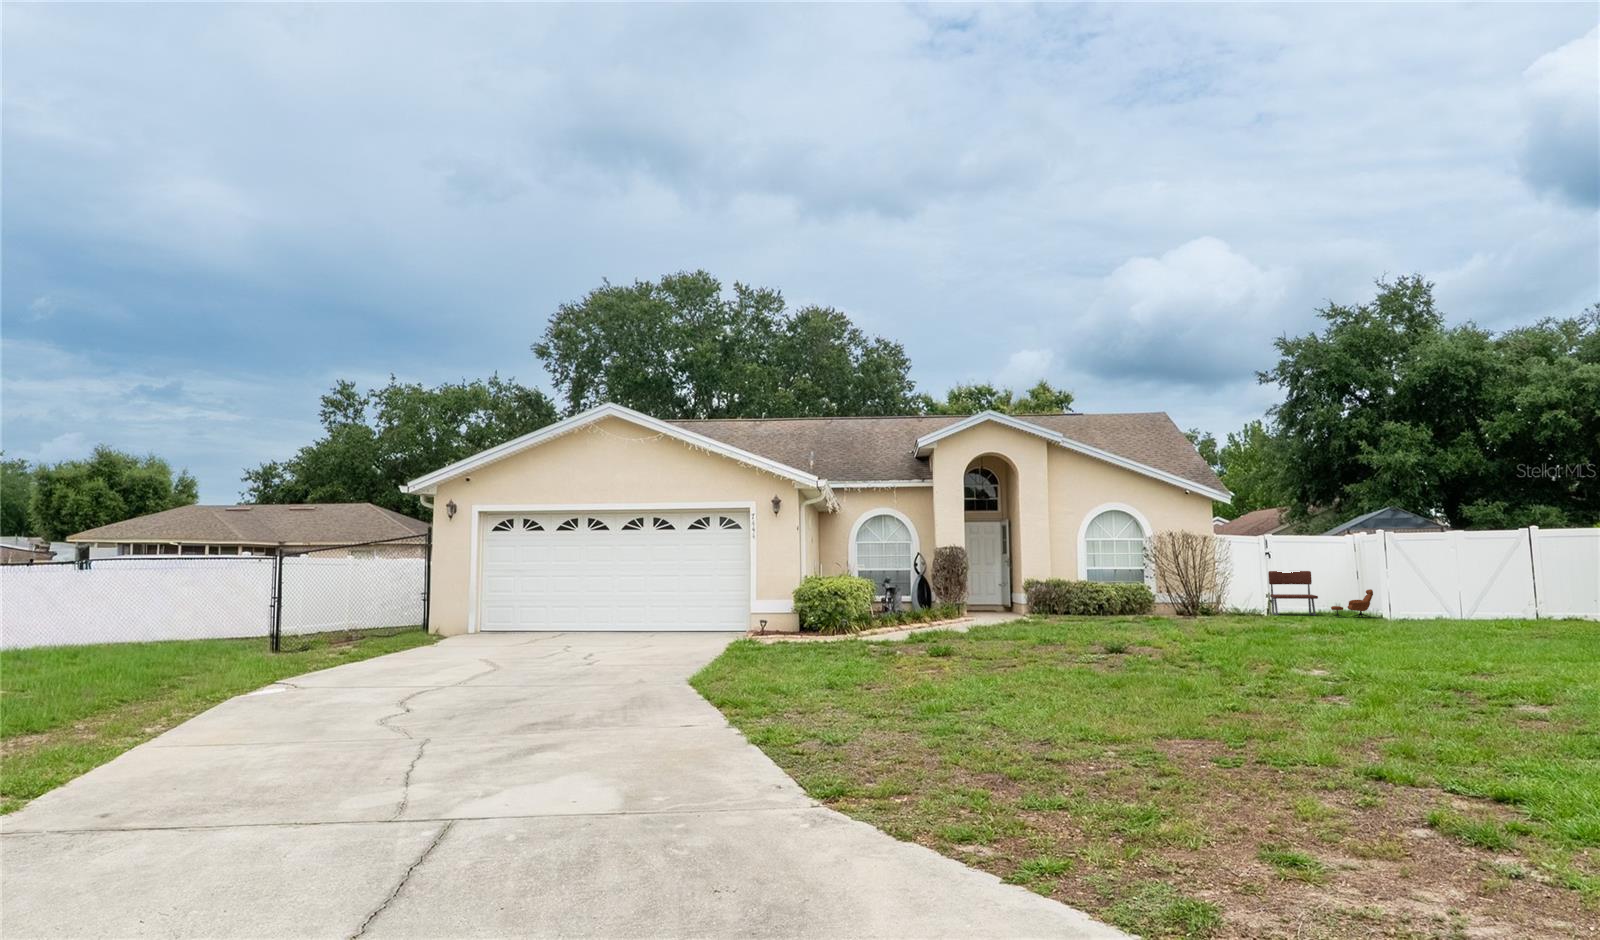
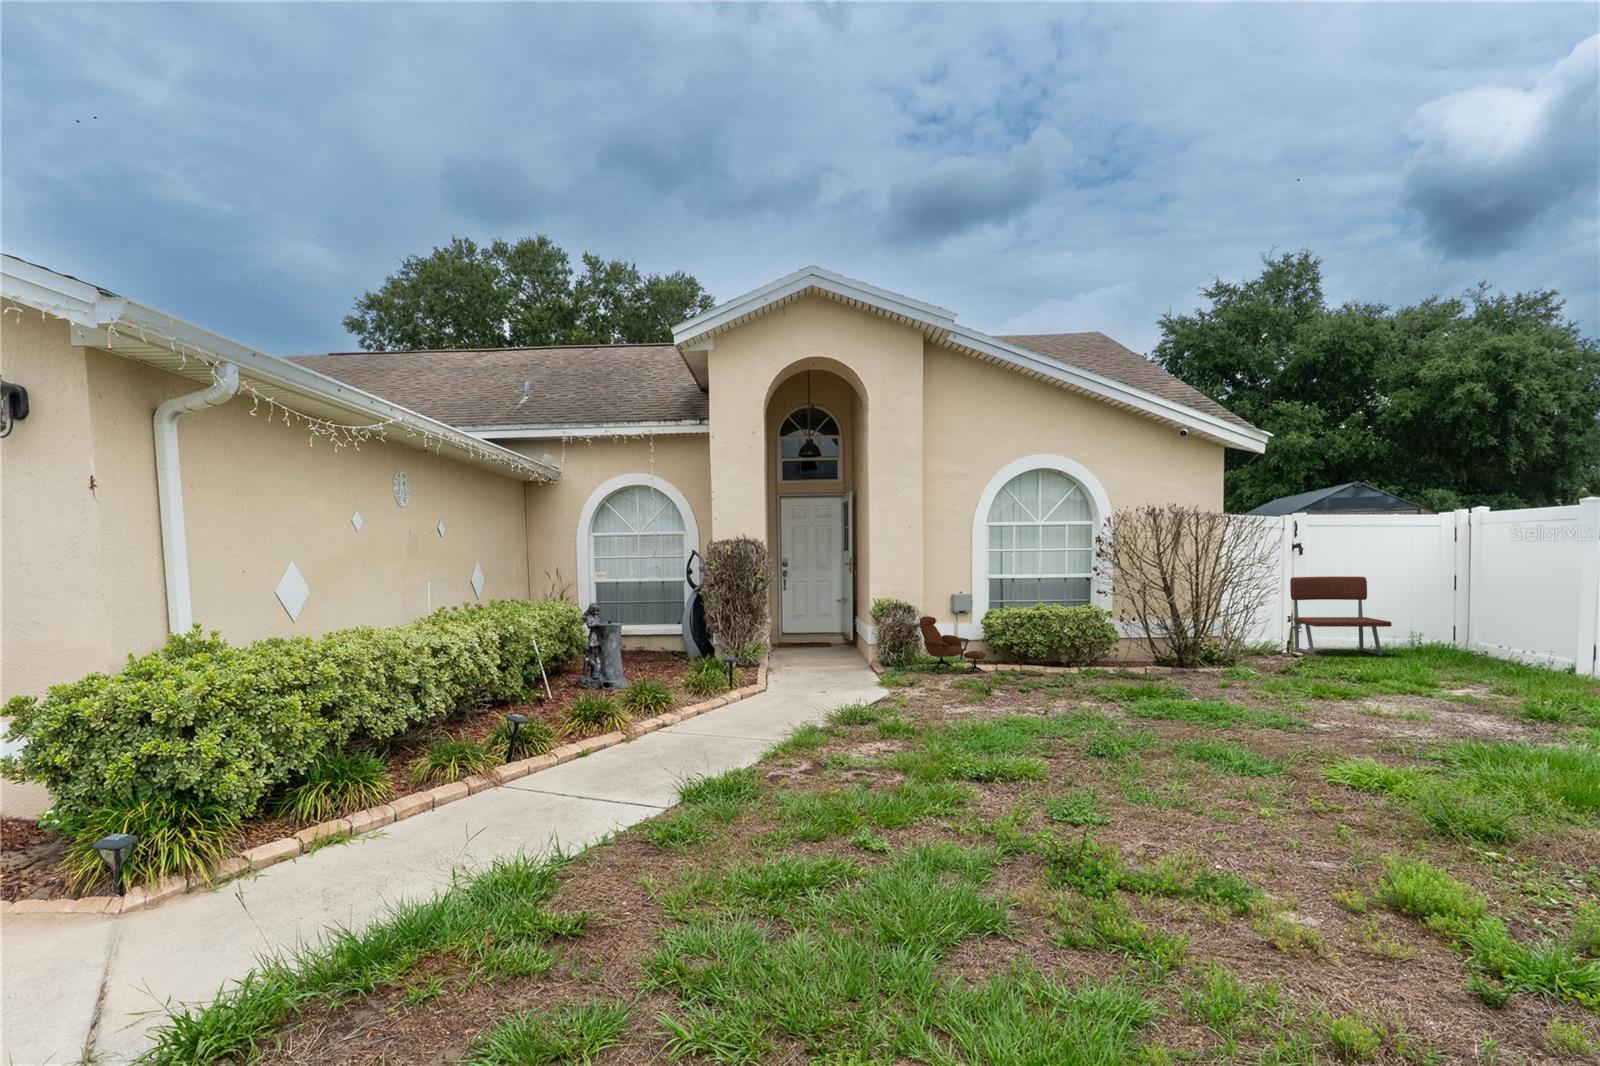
lounge chair: present [1331,589,1373,618] -> present [920,616,987,674]

